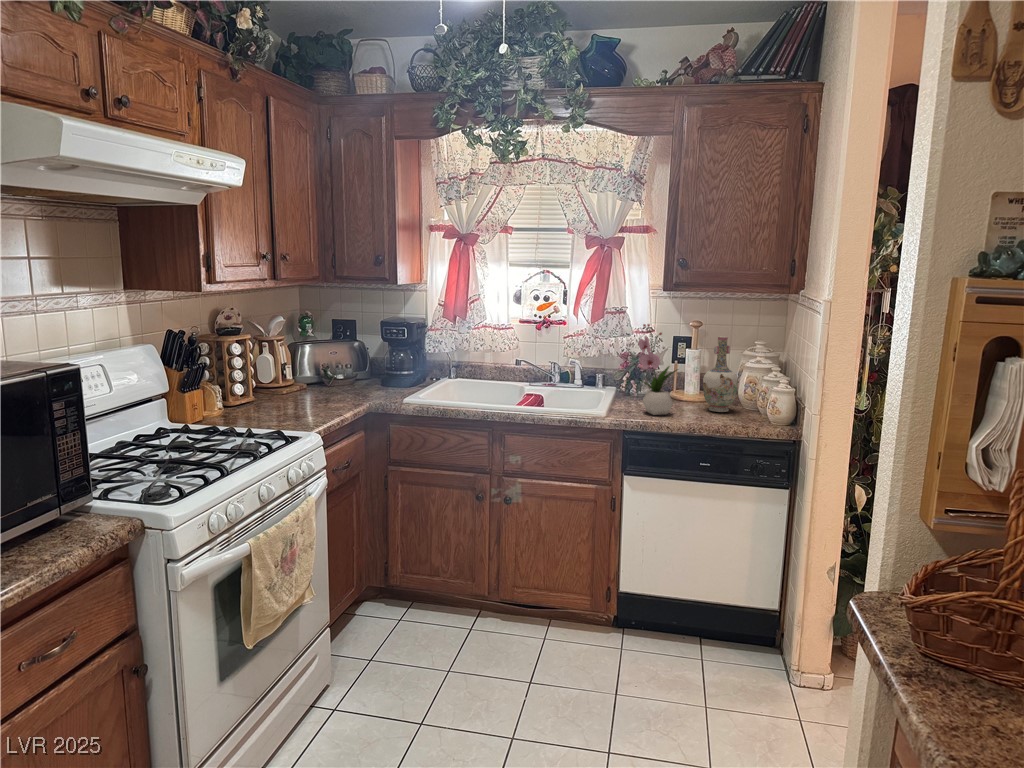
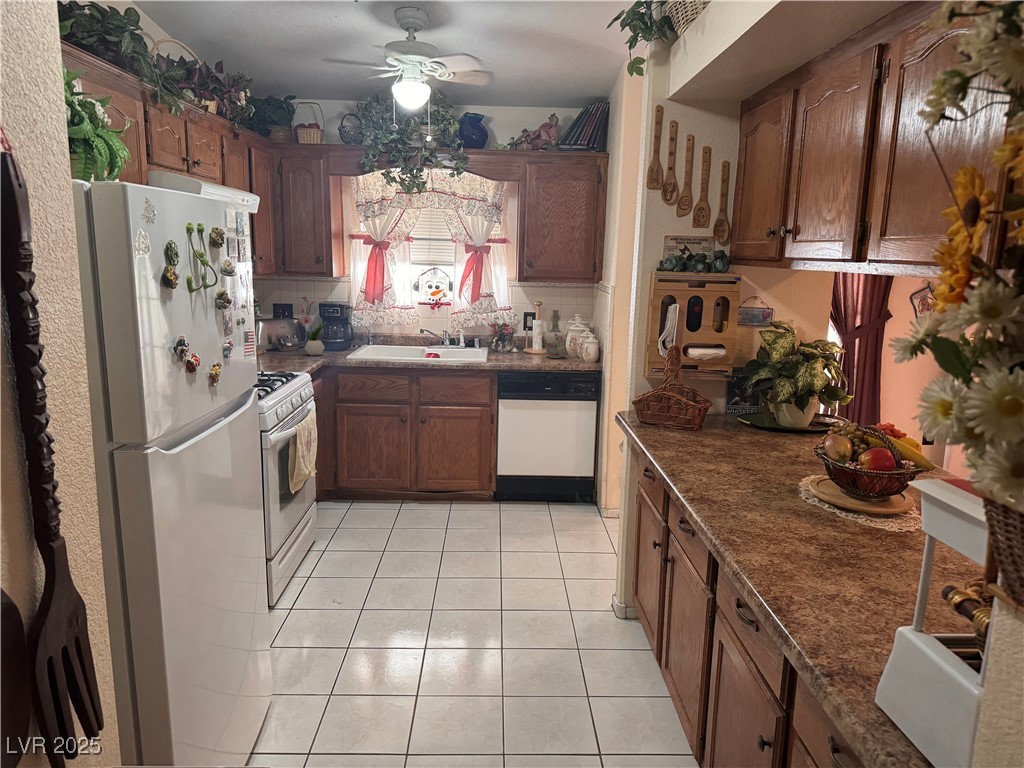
flower arrangement: present [638,324,677,415] -> present [299,297,325,355]

